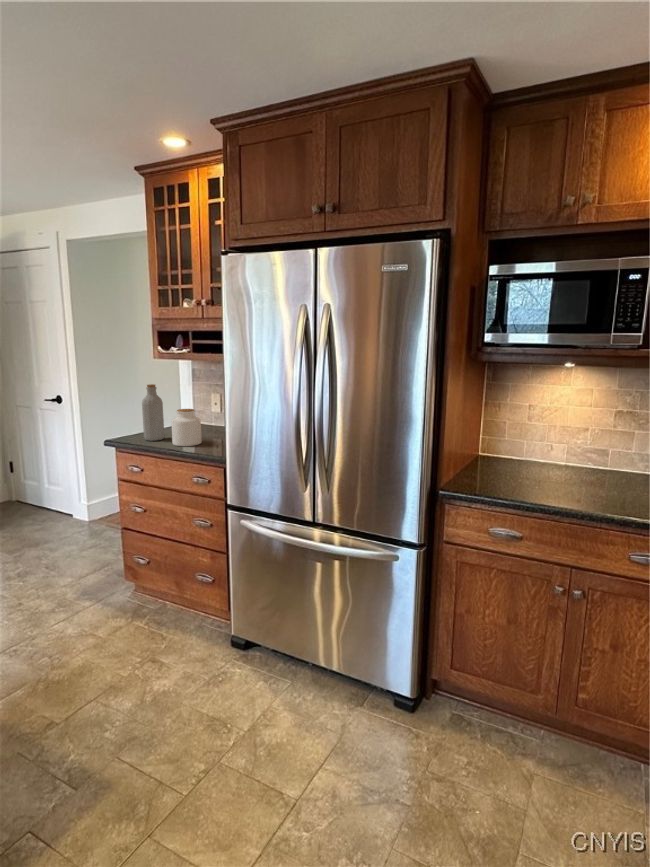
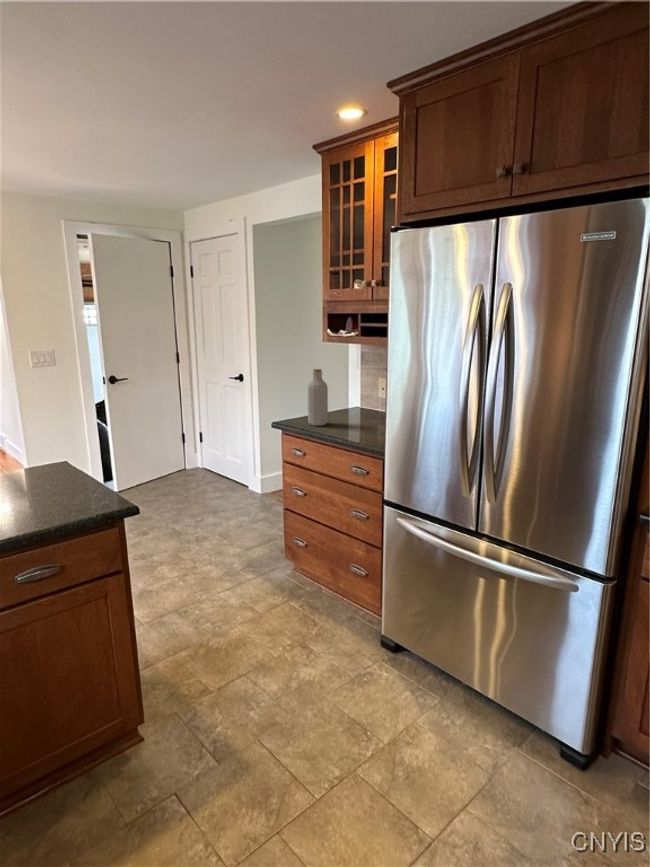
jar: present [171,409,201,446] -> none [334,395,363,434]

